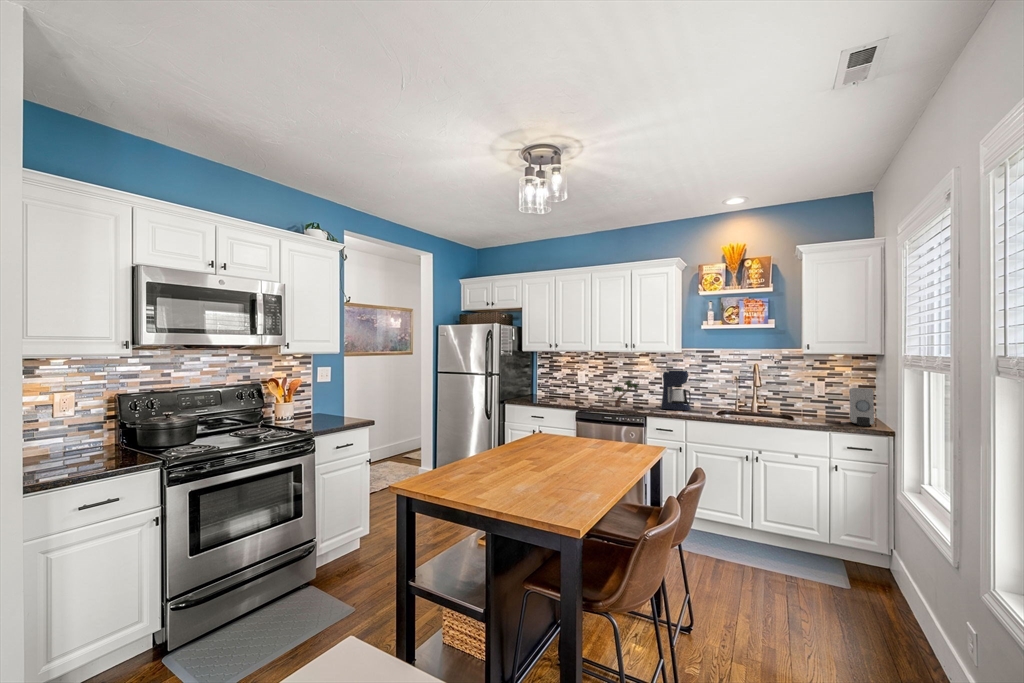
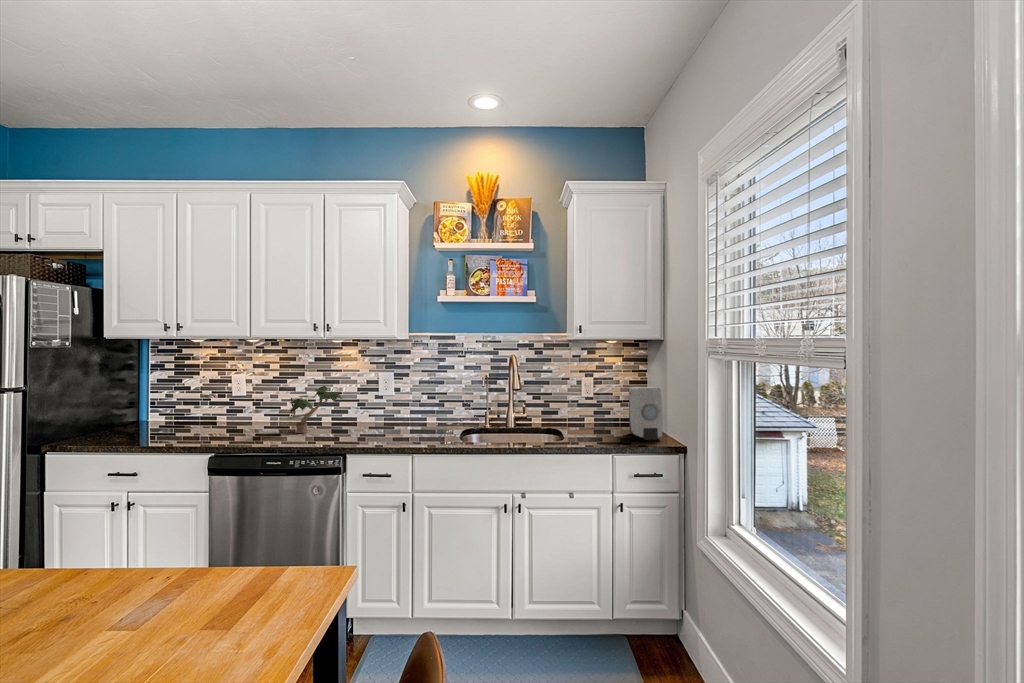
coffee maker: present [661,370,691,410] -> none [375,367,422,432]

